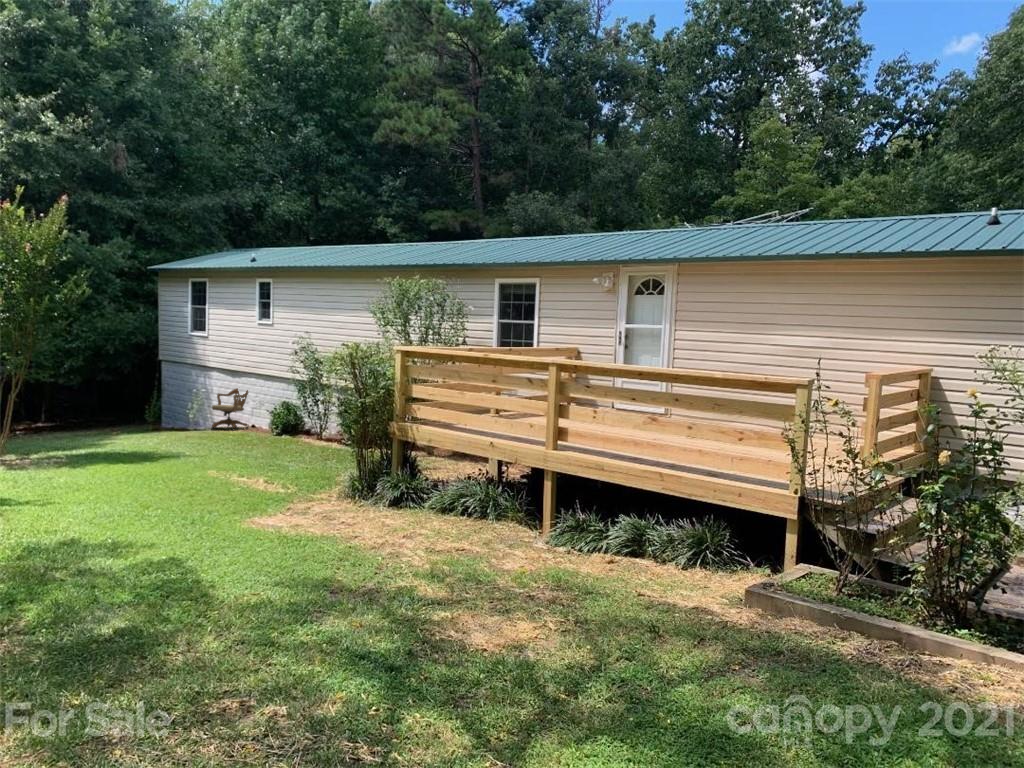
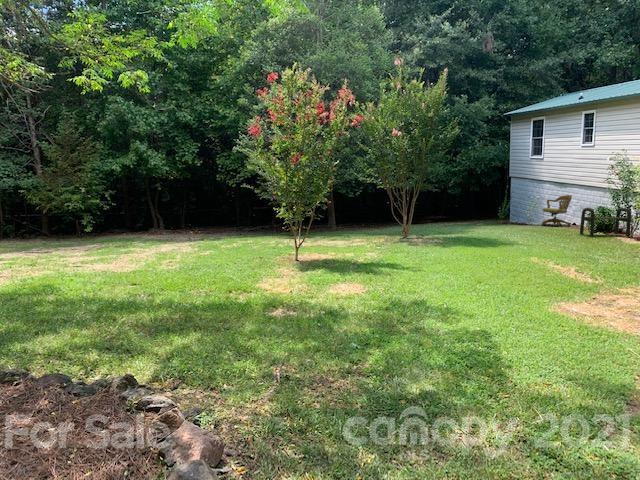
bench: none [262,403,319,440] -> present [580,208,631,237]

